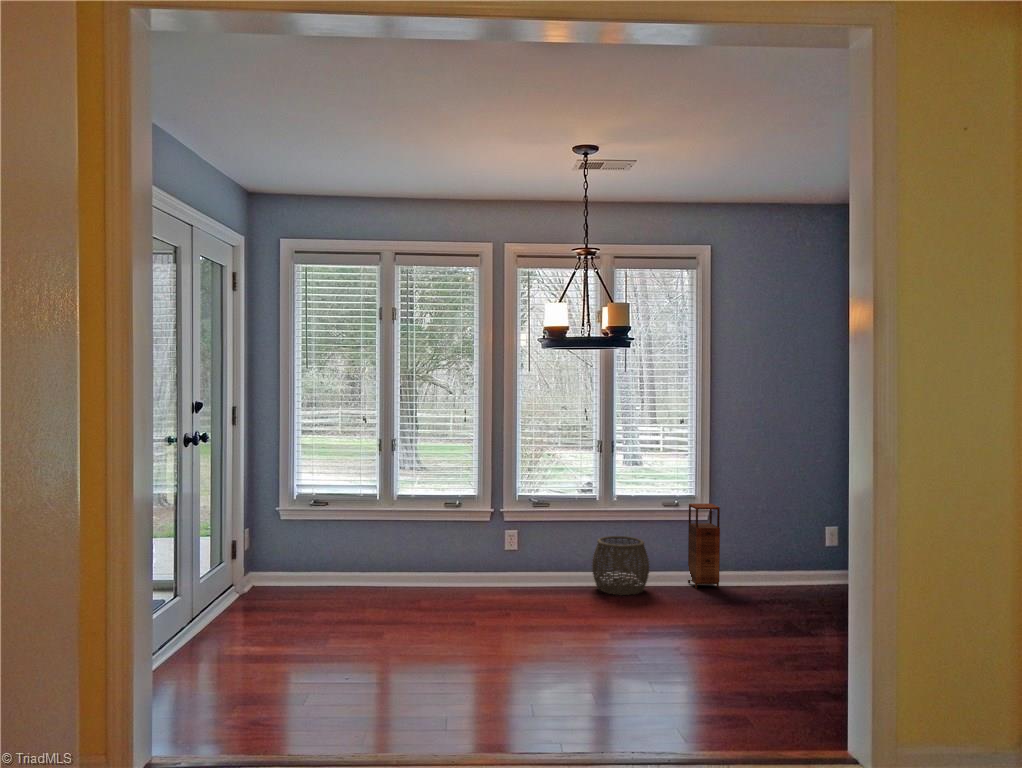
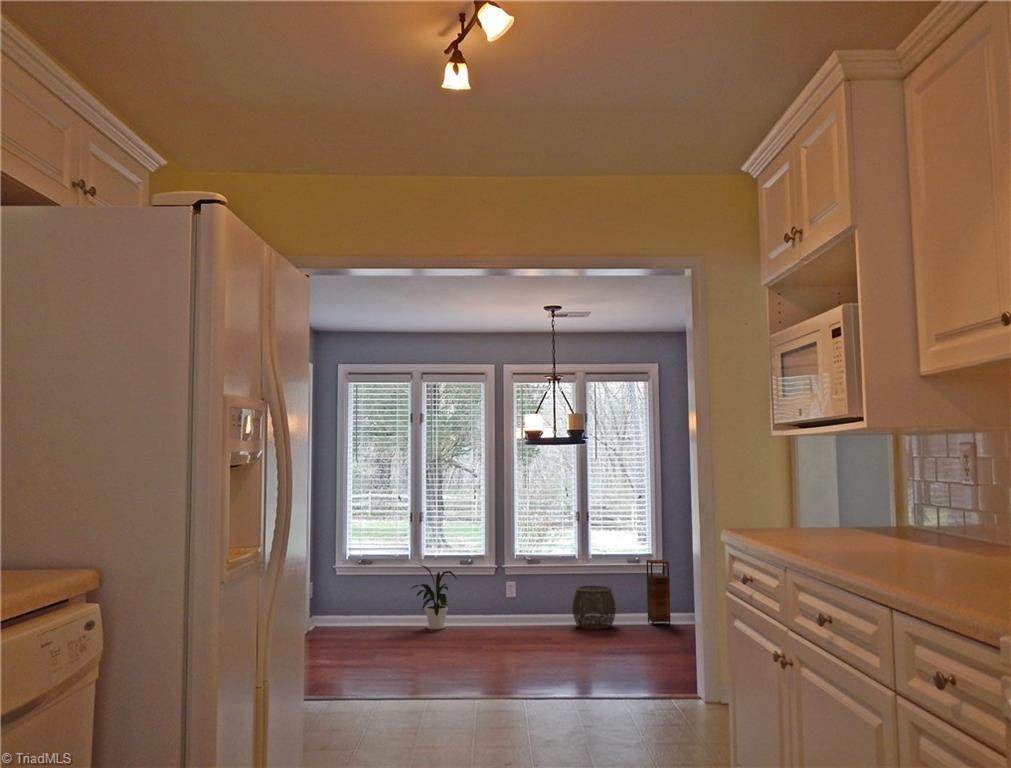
house plant: none [375,508,441,593] -> present [411,565,457,630]

